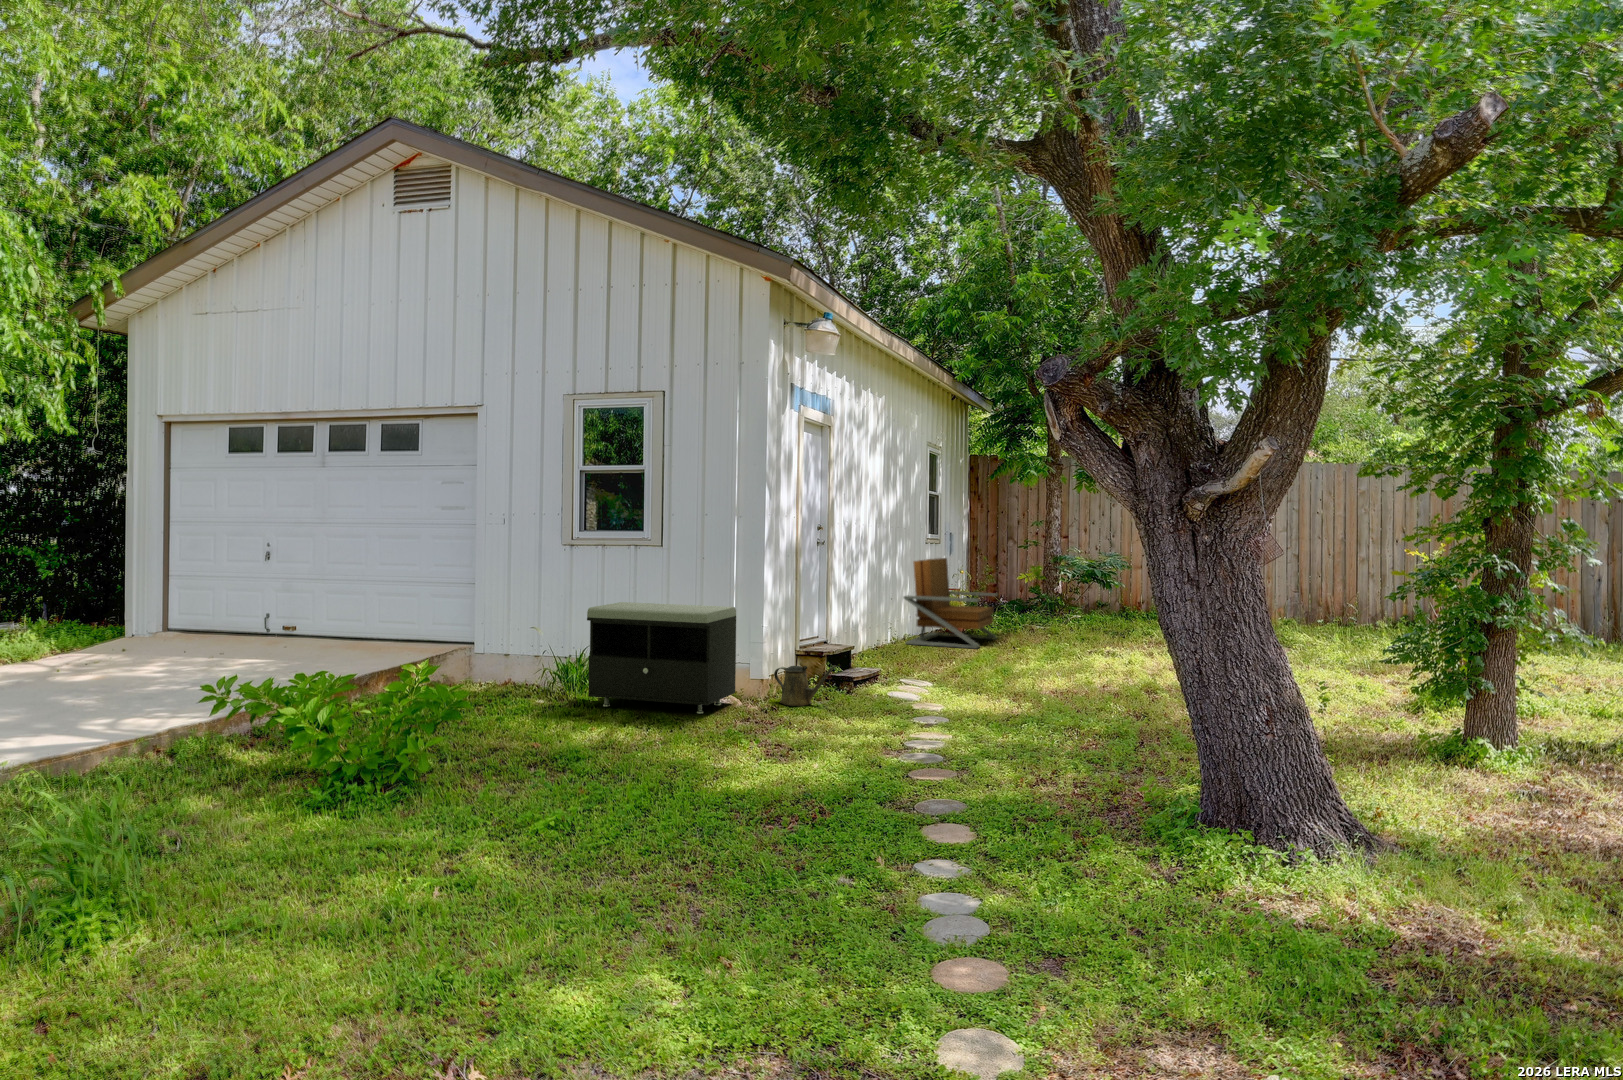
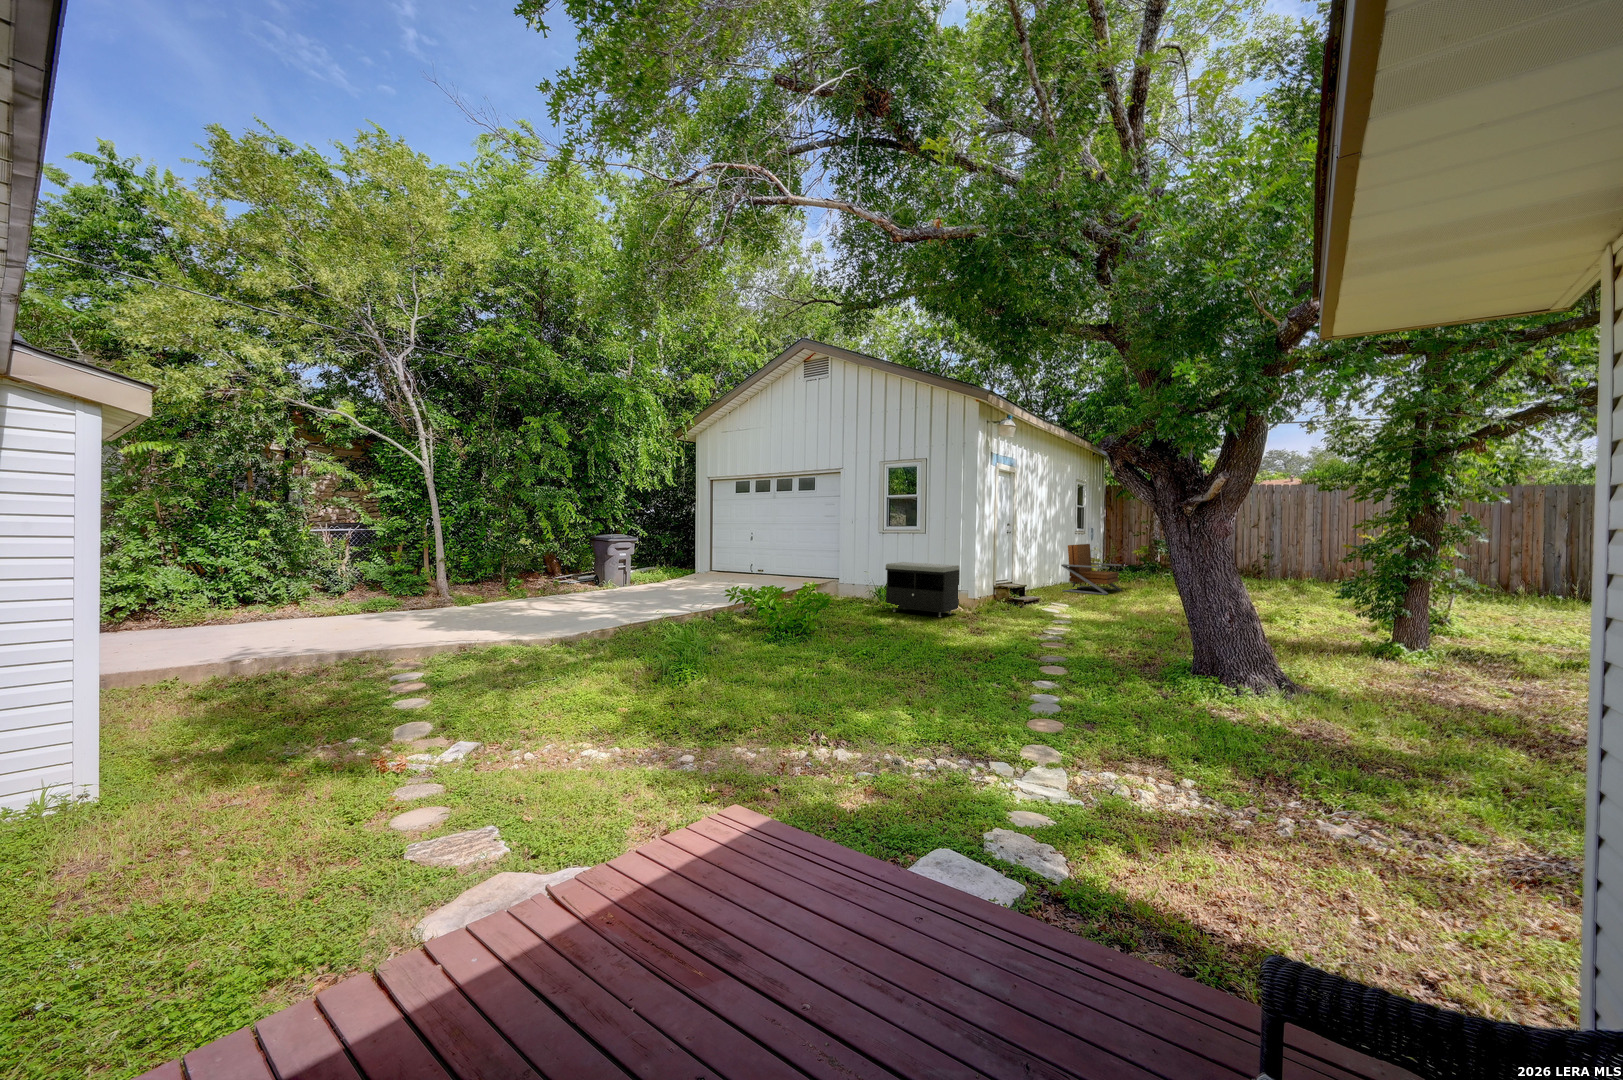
watering can: present [774,666,837,706] -> none [979,597,1012,617]

